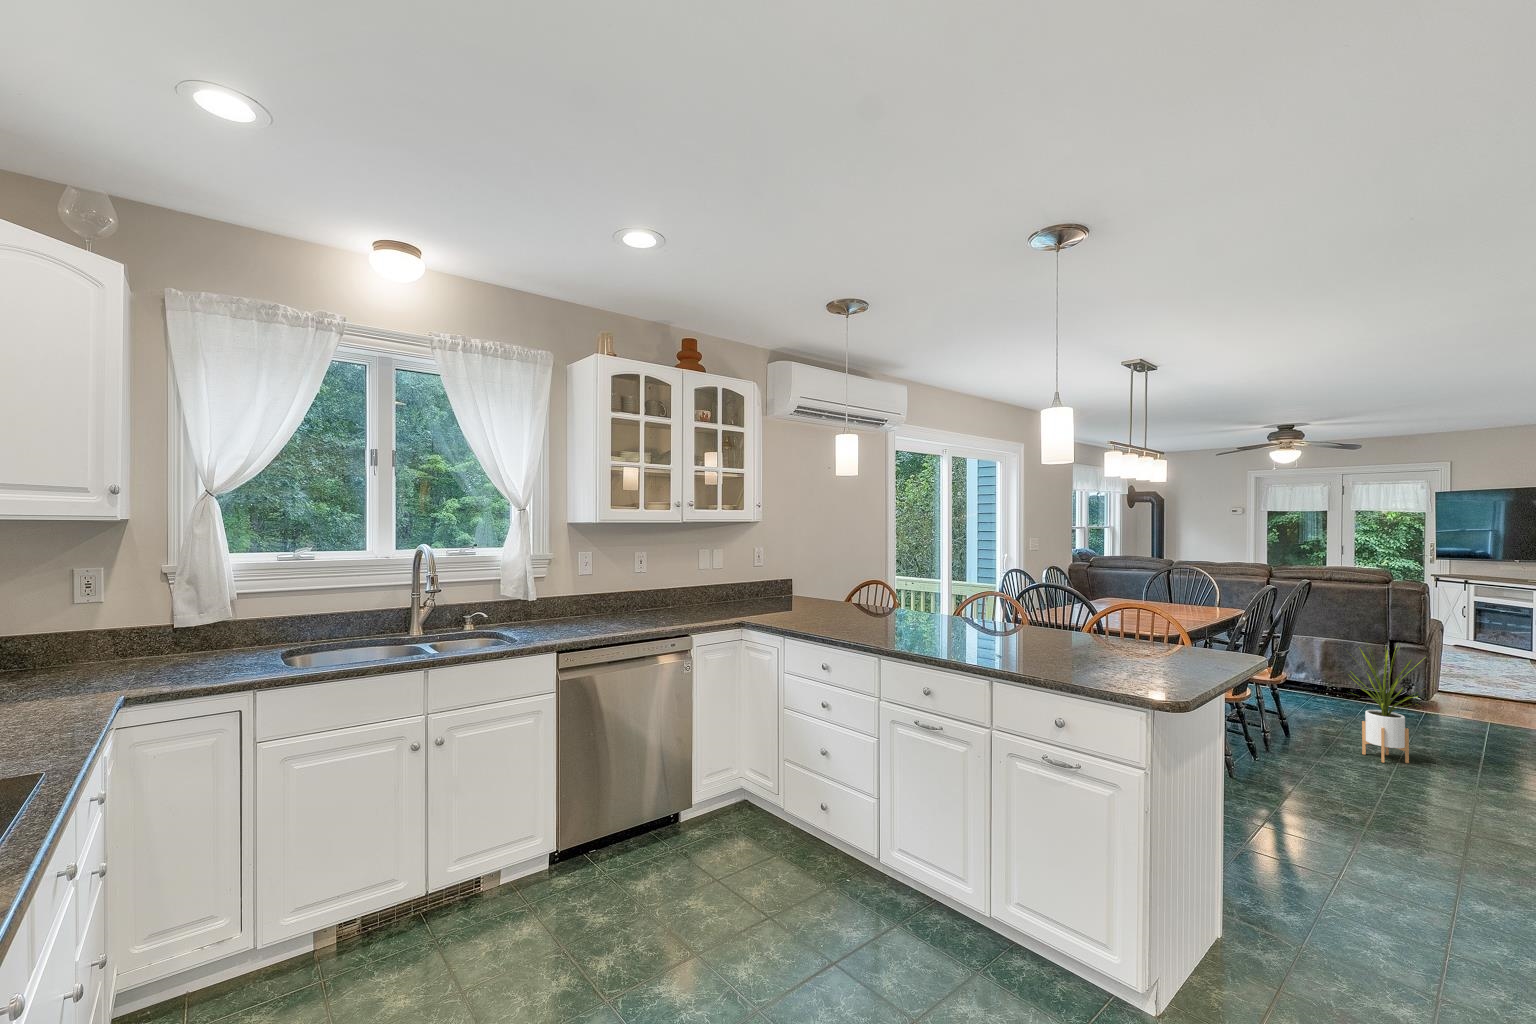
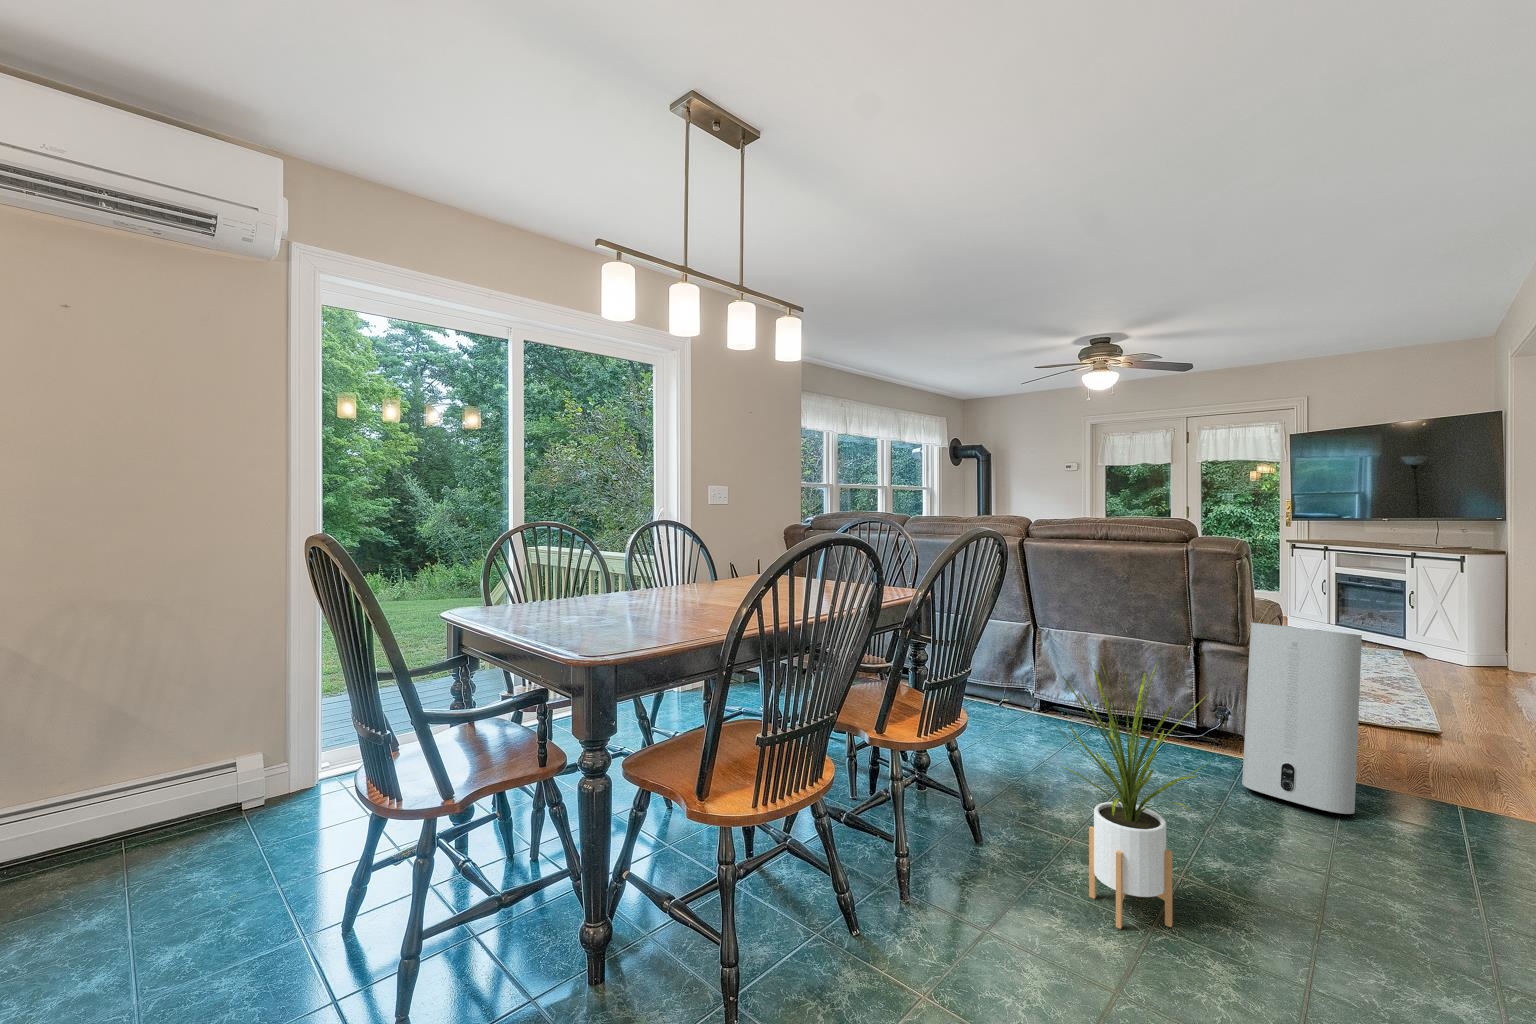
air purifier: none [1427,630,1500,733] -> present [1242,622,1362,814]

